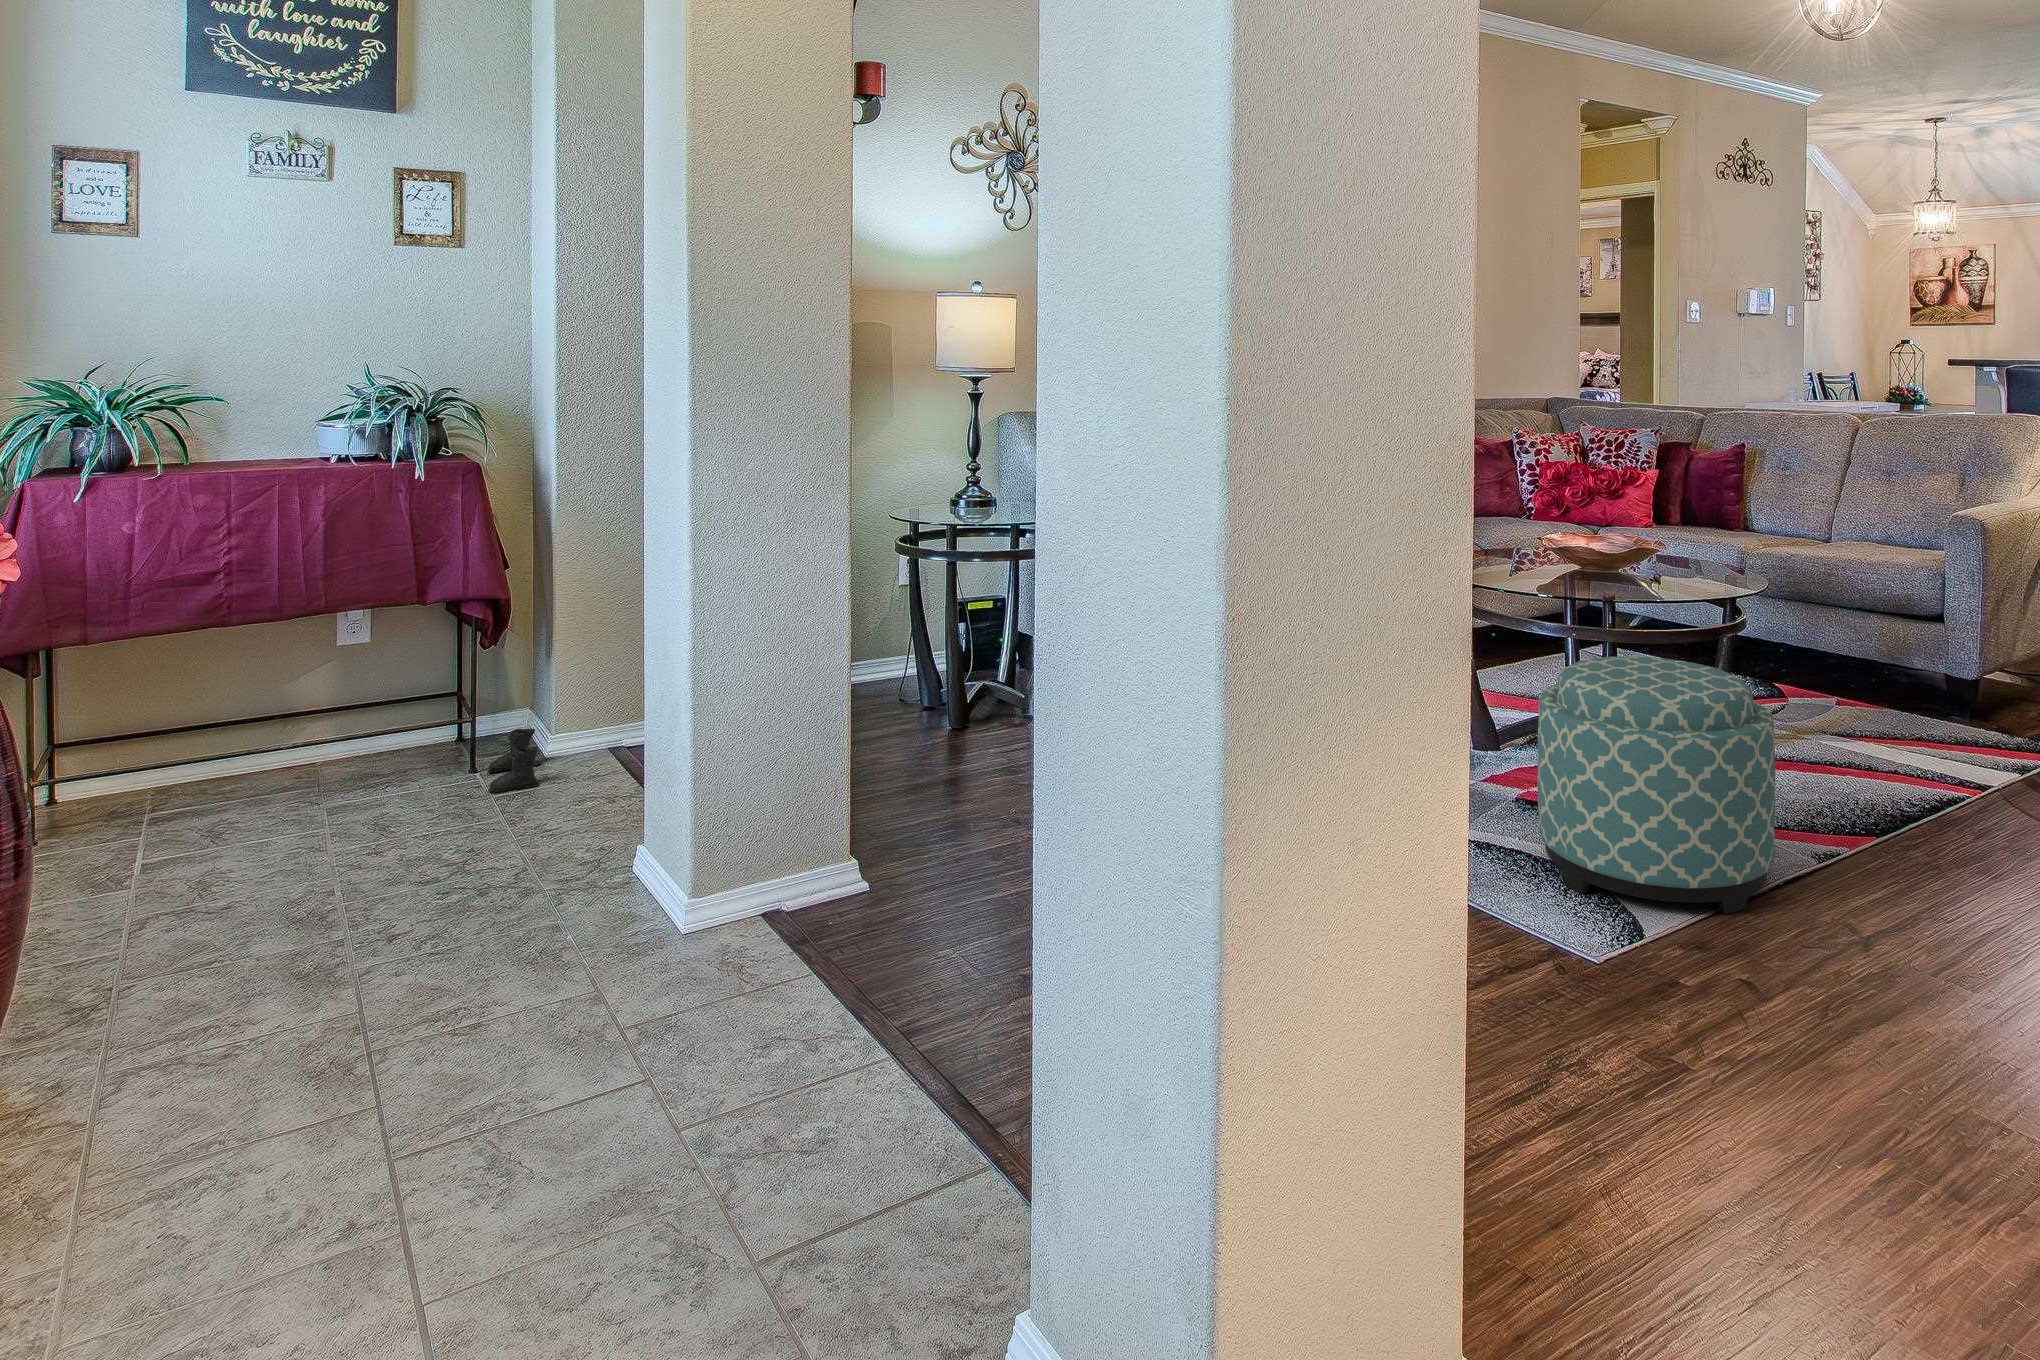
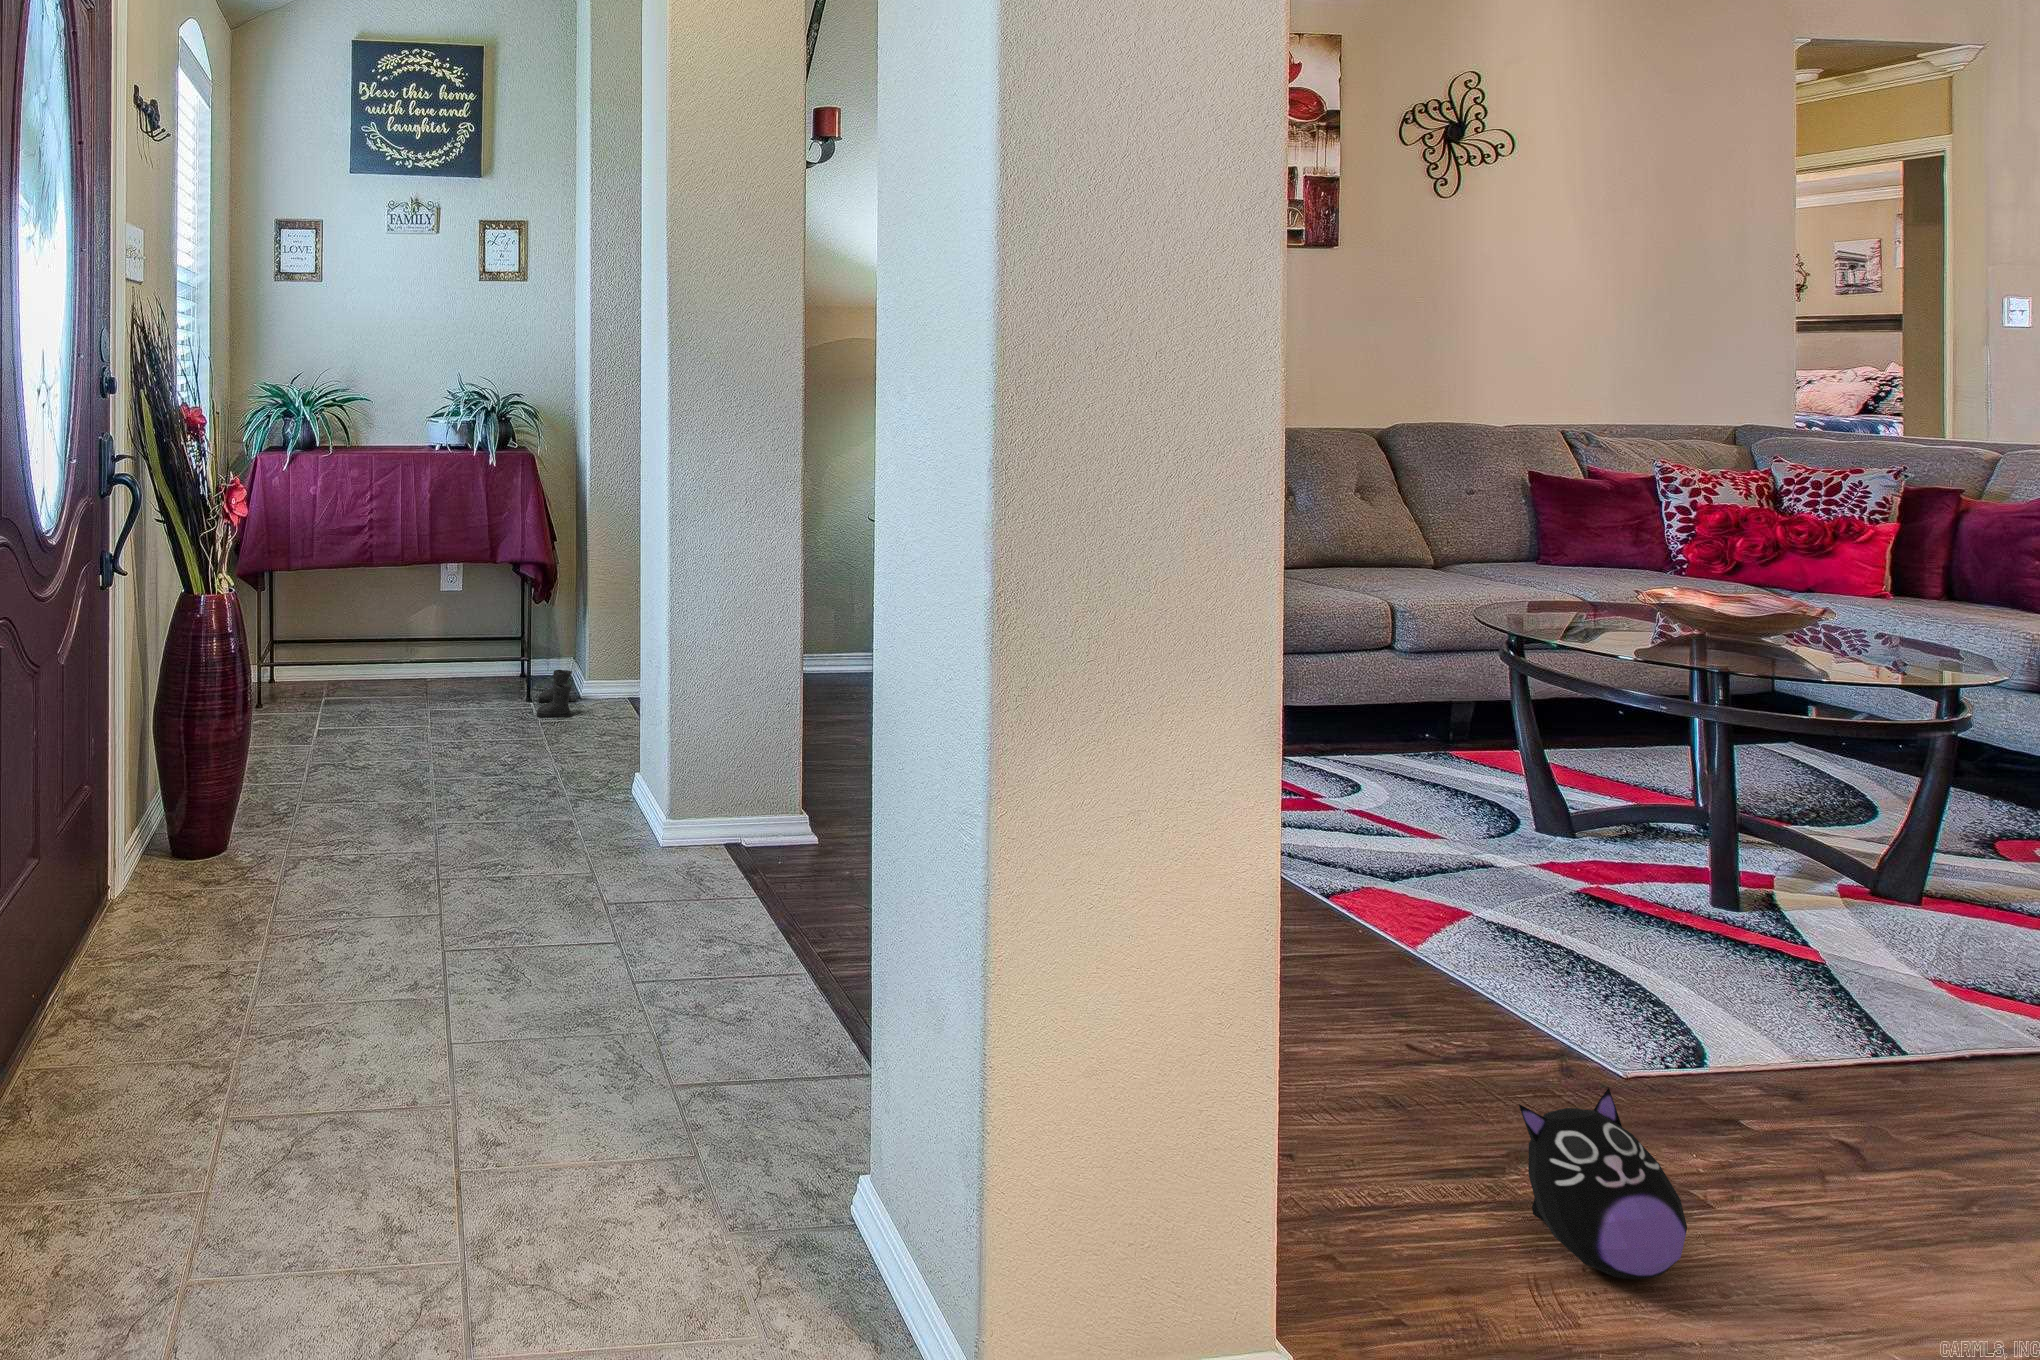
ottoman: present [1537,656,1775,914] -> none [1582,735,1960,1075]
plush toy: none [1580,989,1698,1158] -> present [1519,1088,1687,1279]

